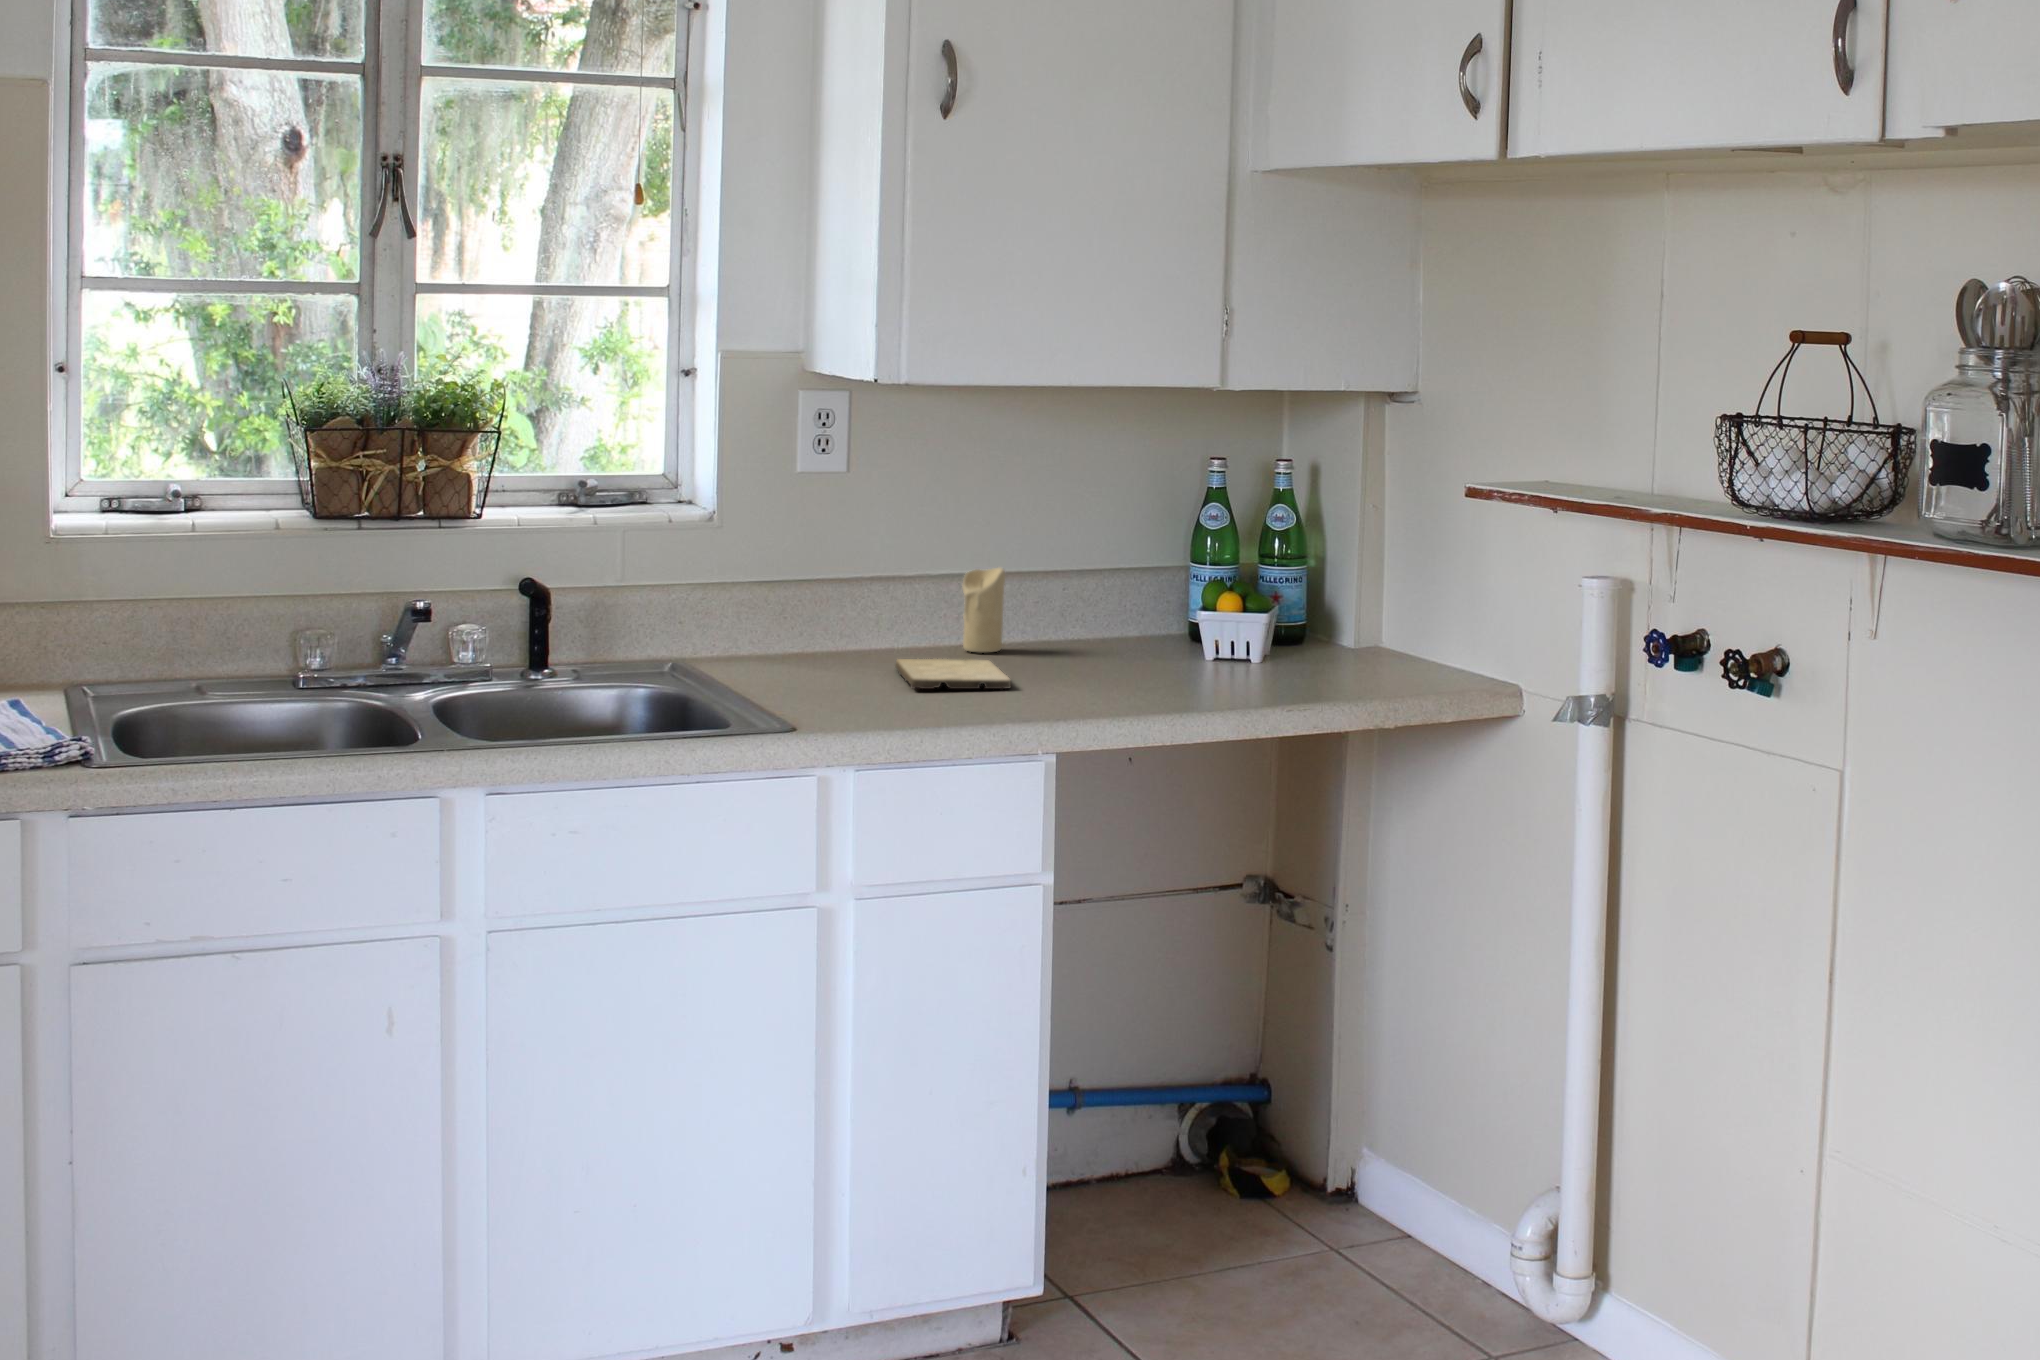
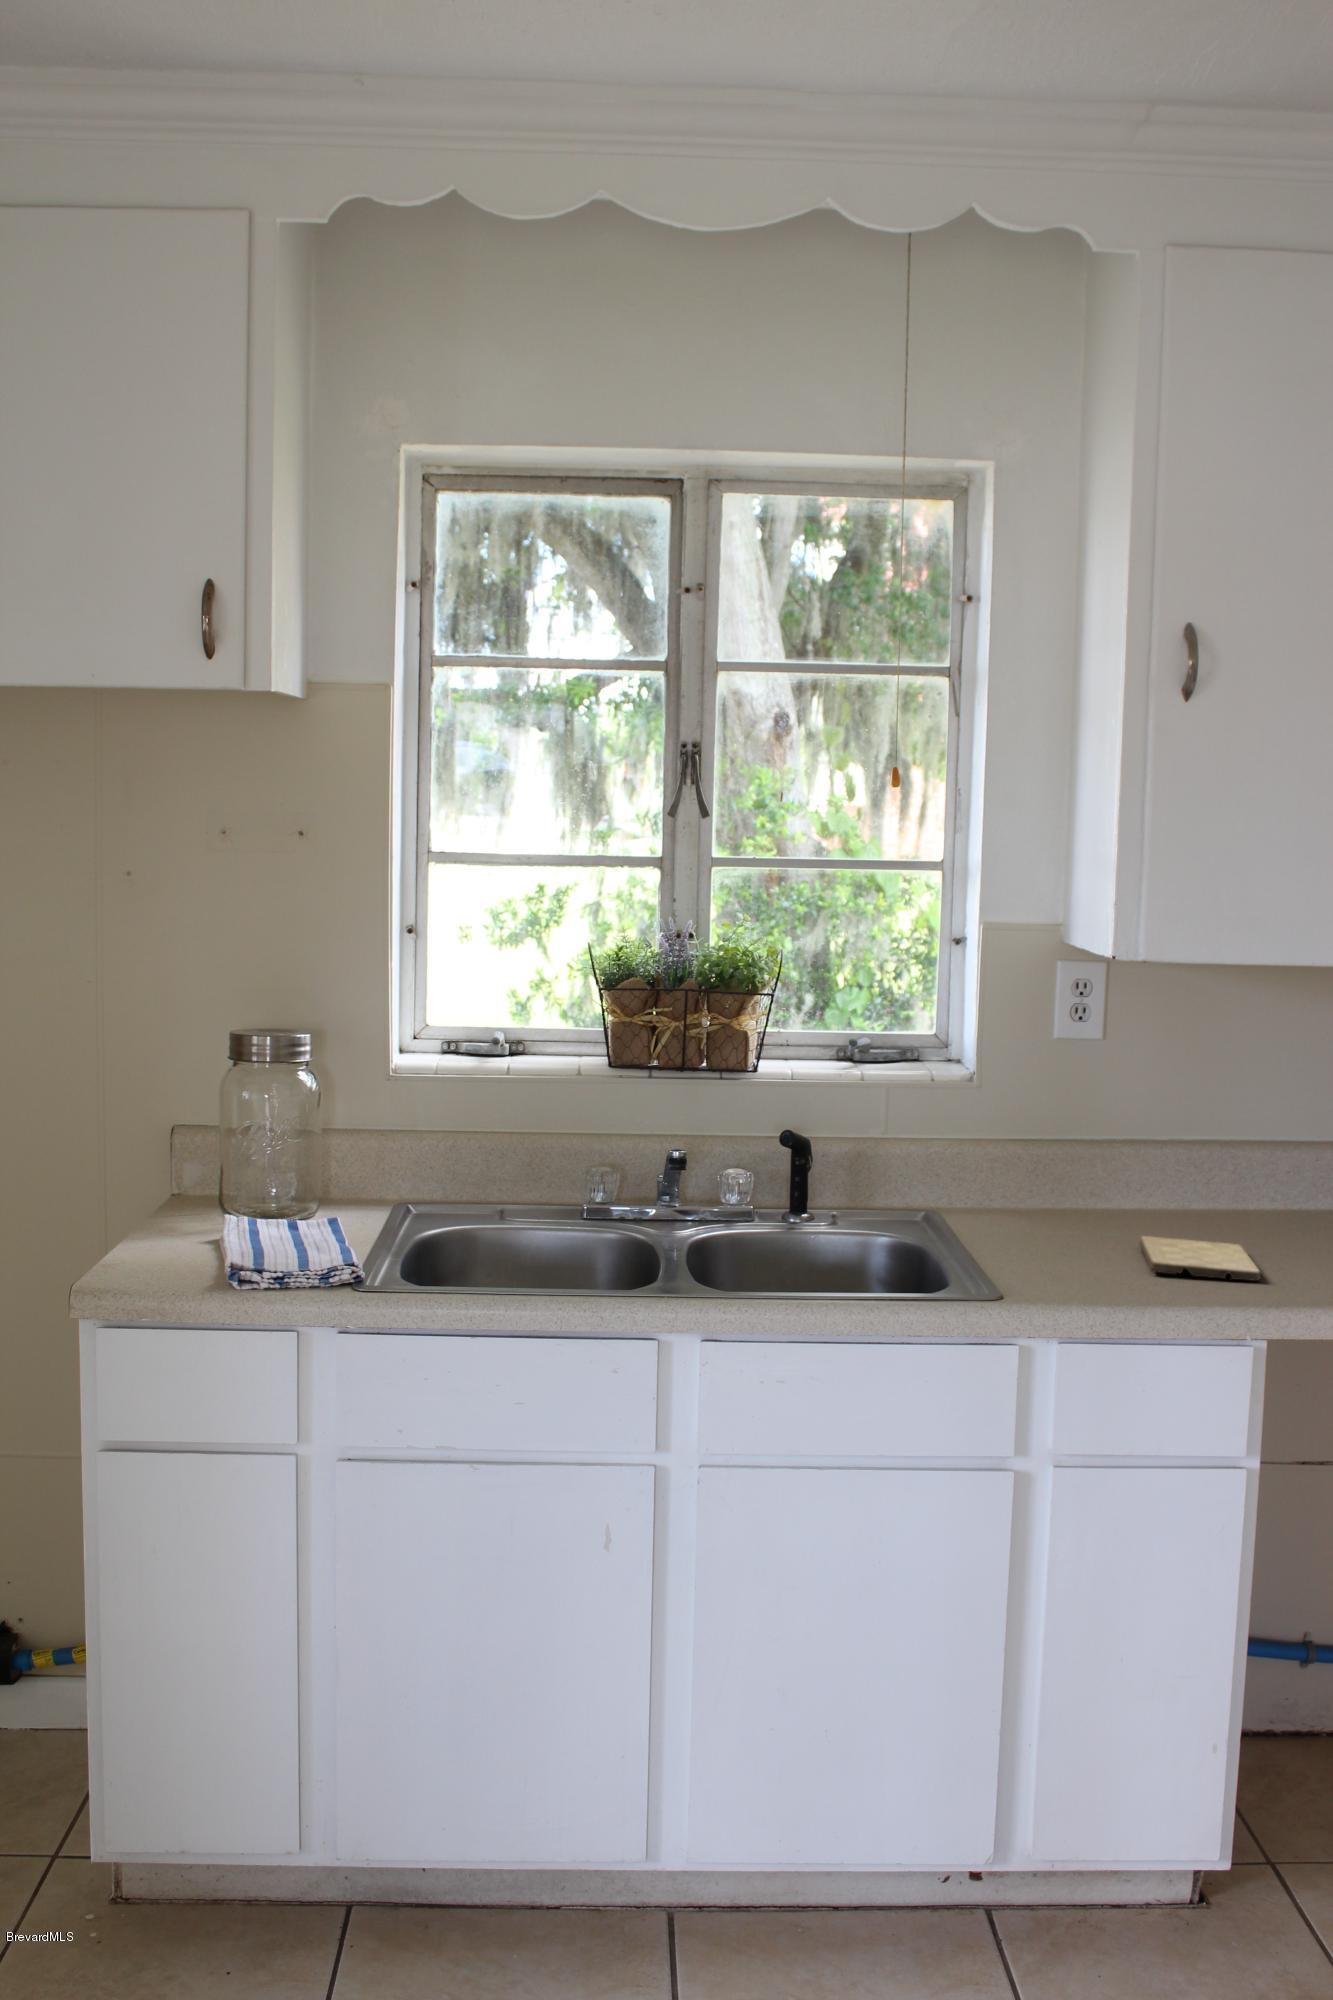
candle: present [962,567,1005,652] -> none [1215,1148,1262,1234]

